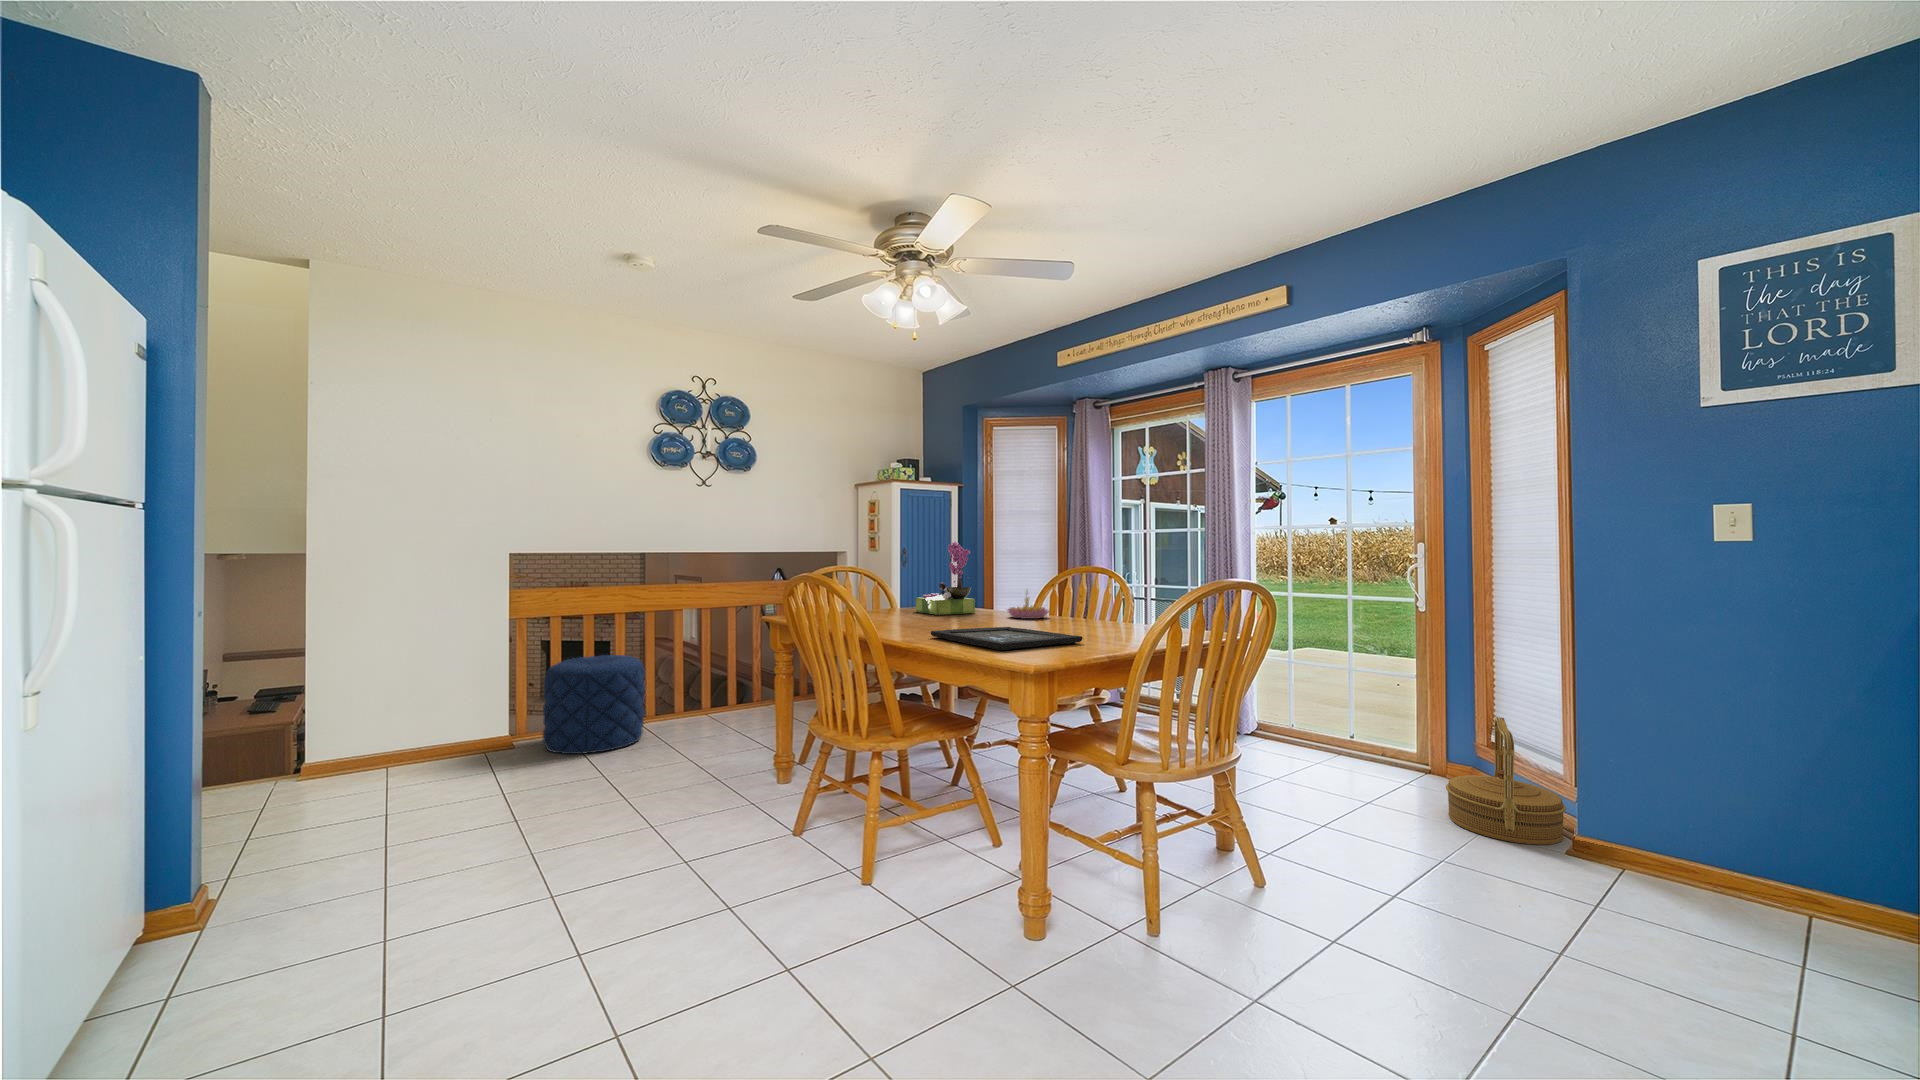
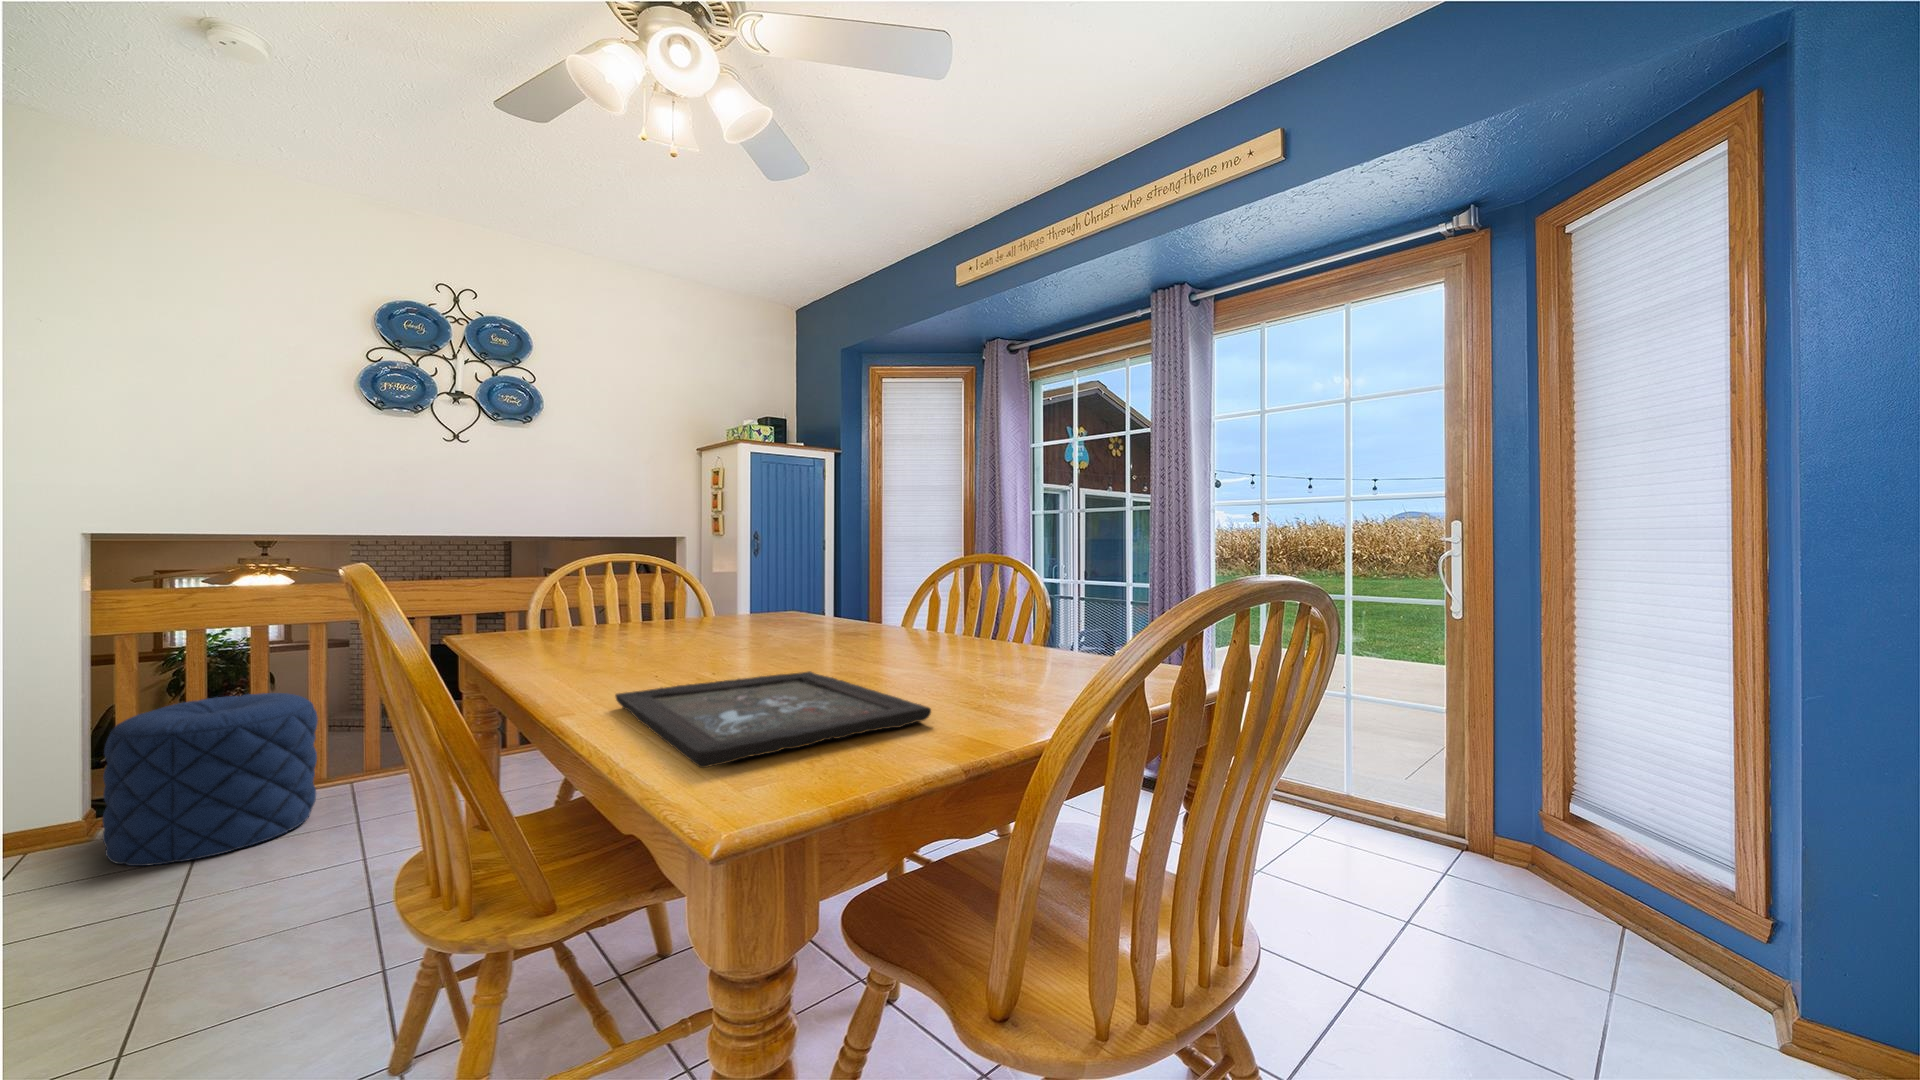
flower arrangement: present [916,542,975,615] -> none [712,515,804,635]
candle holder: present [1008,591,1049,619] -> none [846,590,919,642]
woven basket: present [1446,717,1566,845] -> none [1538,790,1760,1029]

